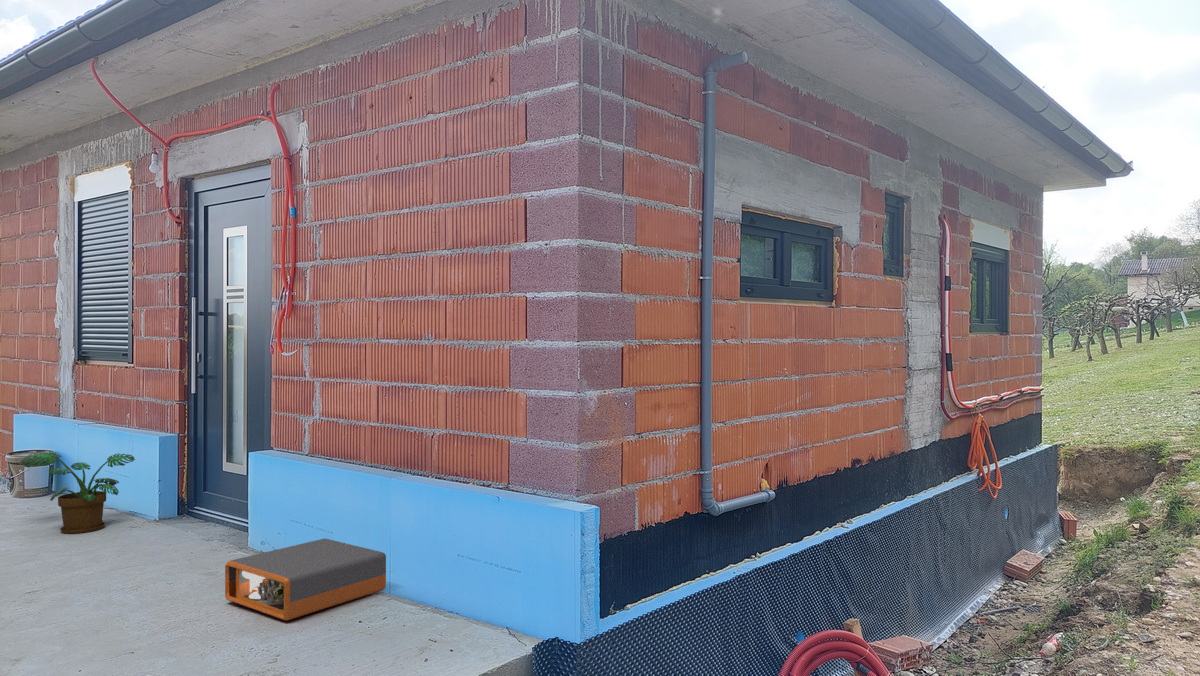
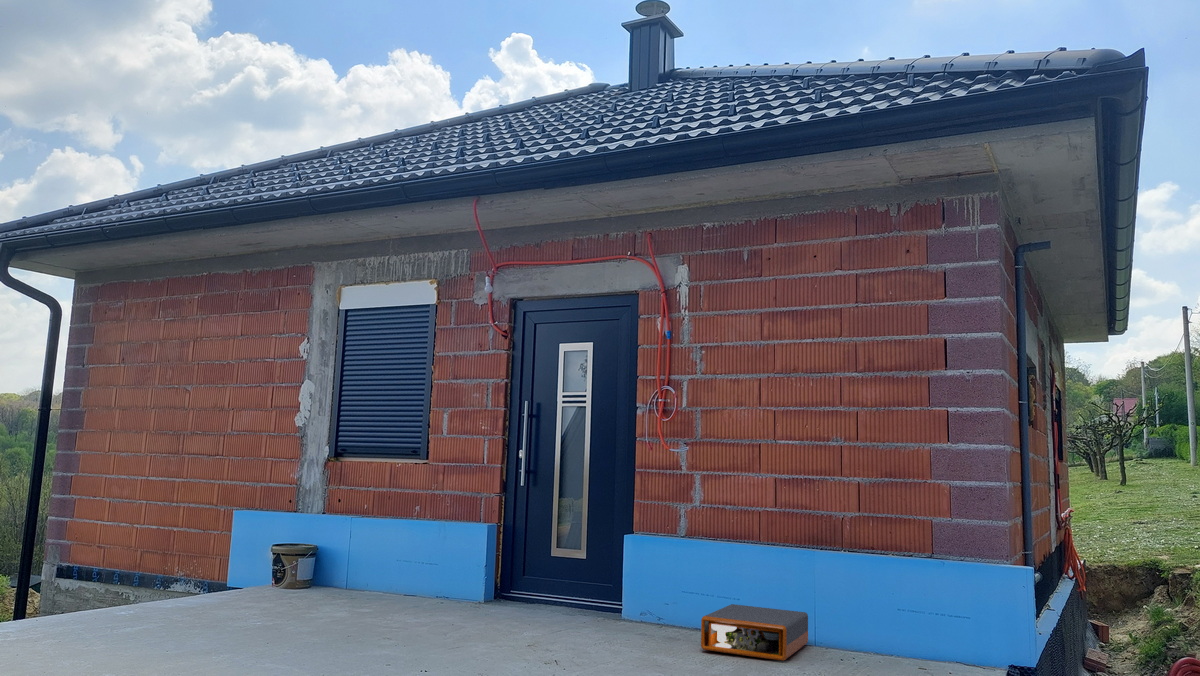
potted plant: present [19,452,135,534] -> none [365,536,459,610]

